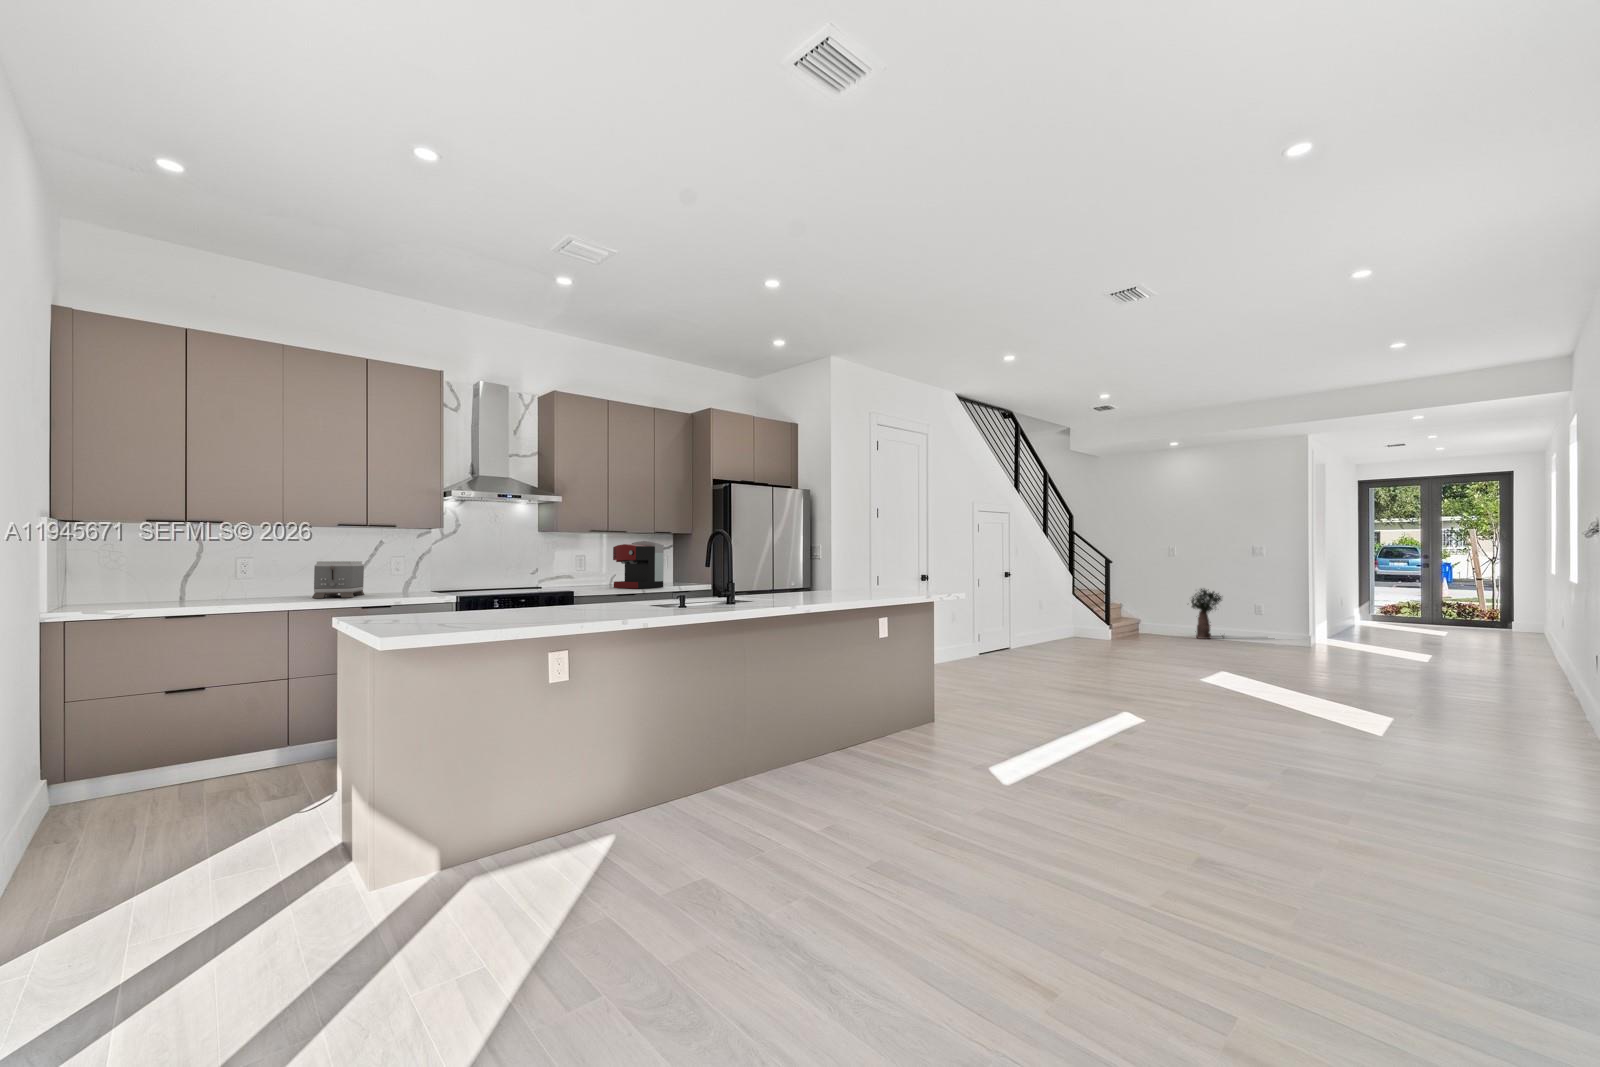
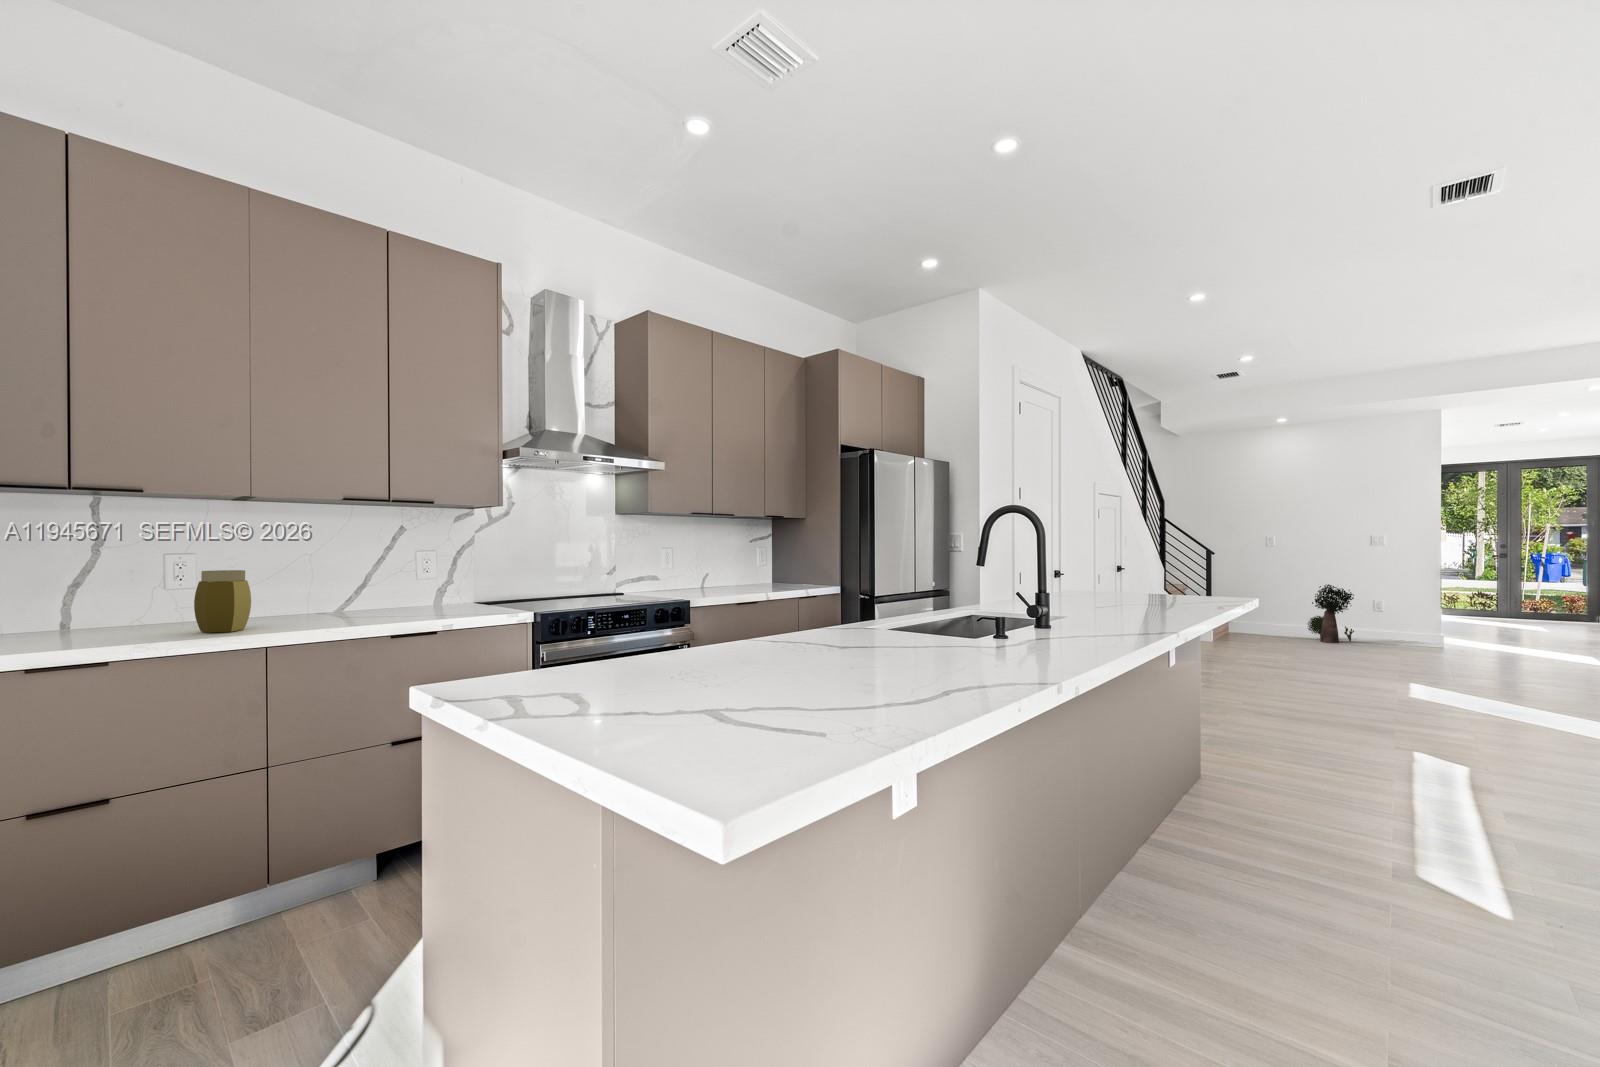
coffee maker: present [613,541,664,588] -> none [719,528,785,594]
toaster: present [312,561,364,598] -> none [297,557,378,618]
jar: none [252,567,285,603] -> present [194,570,251,633]

